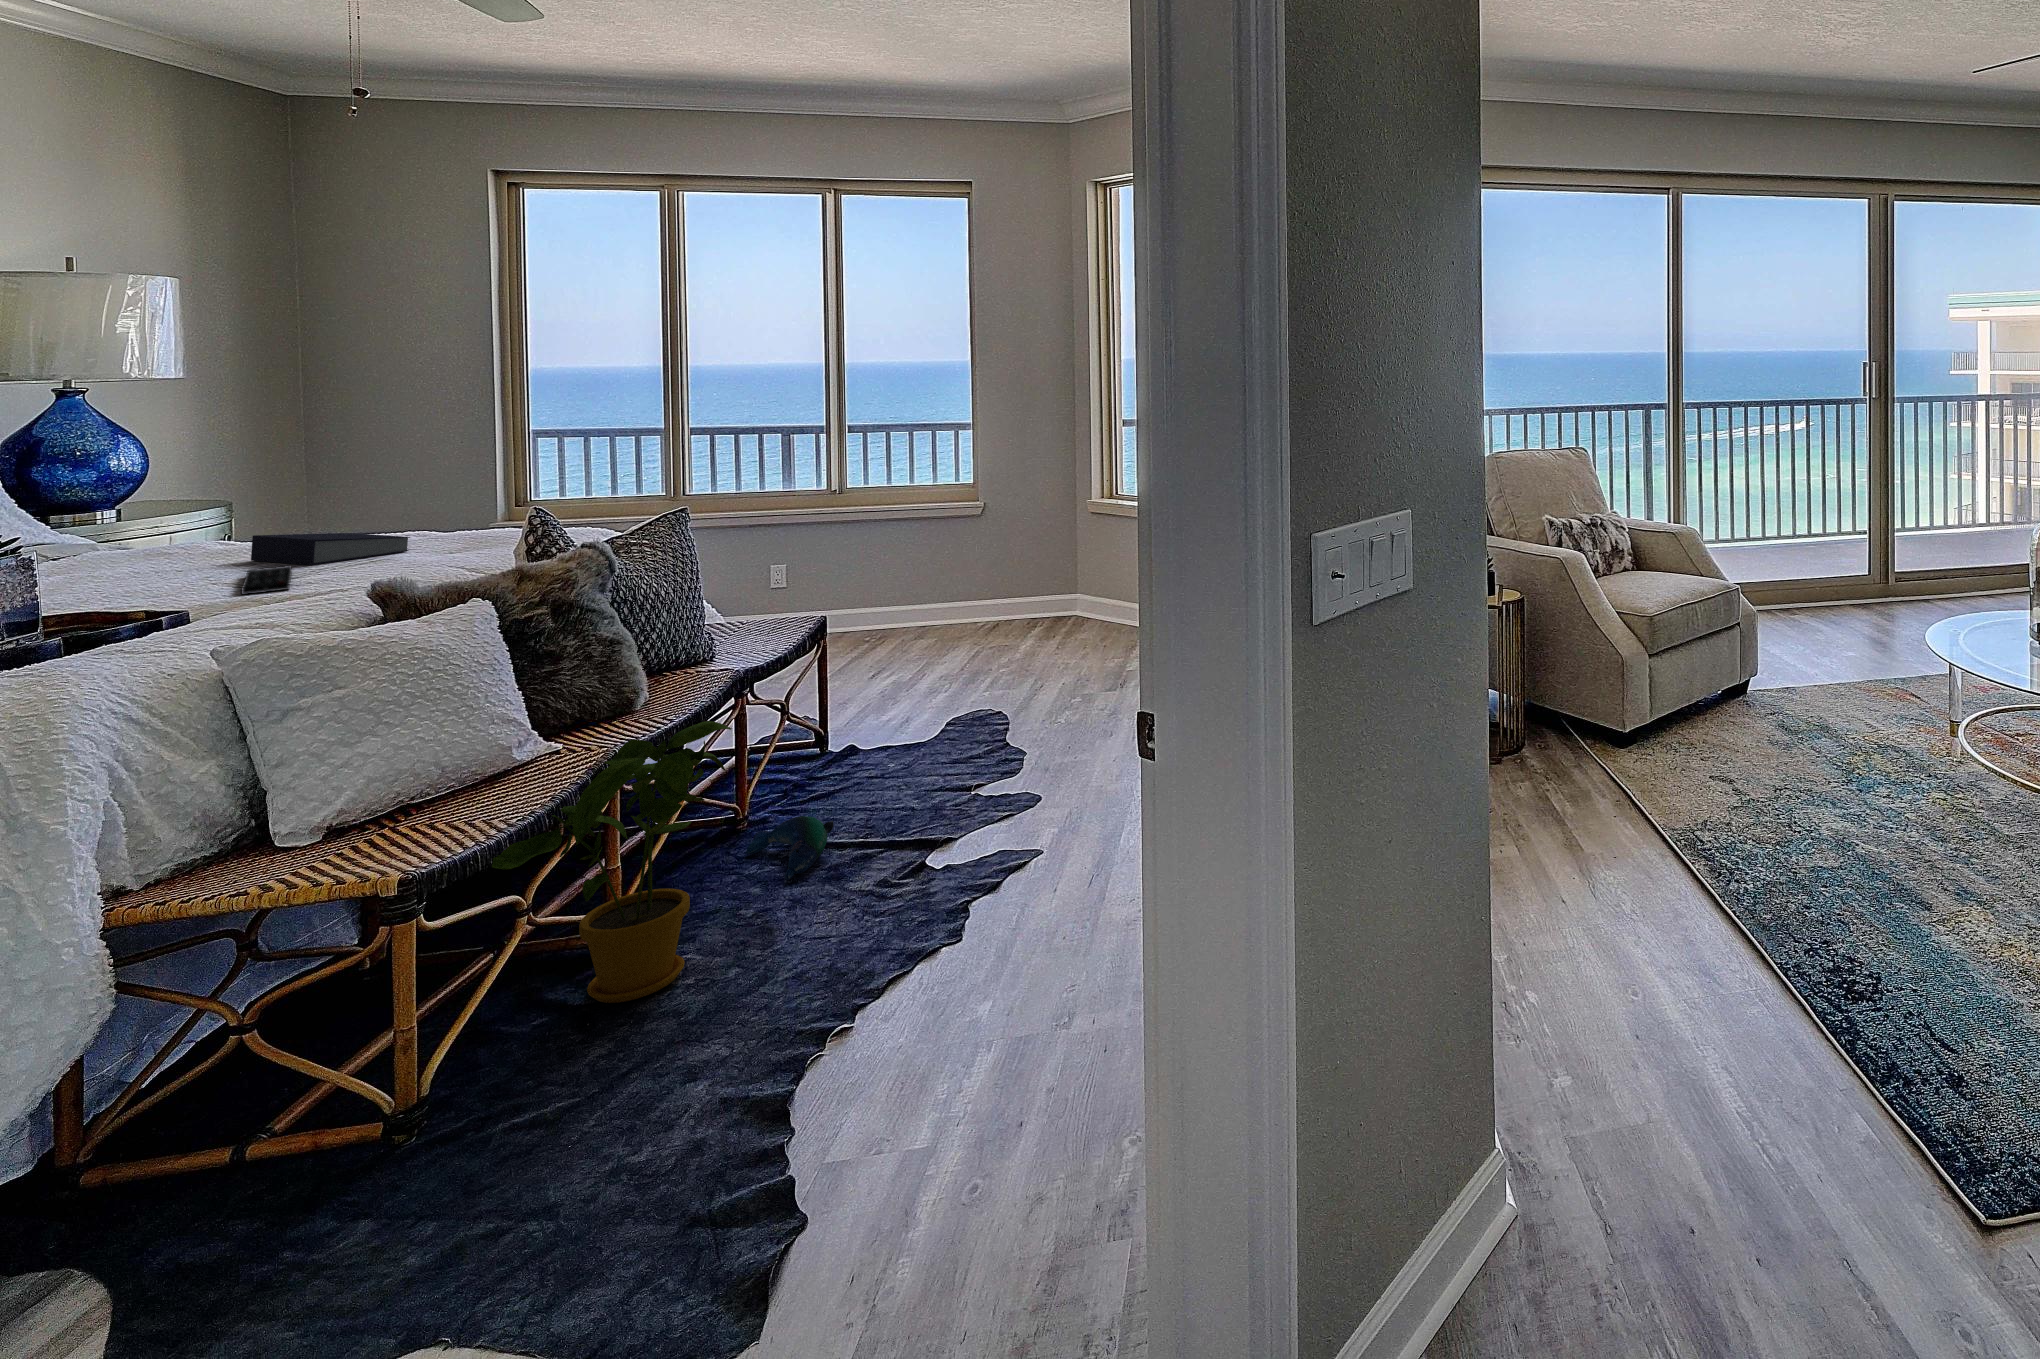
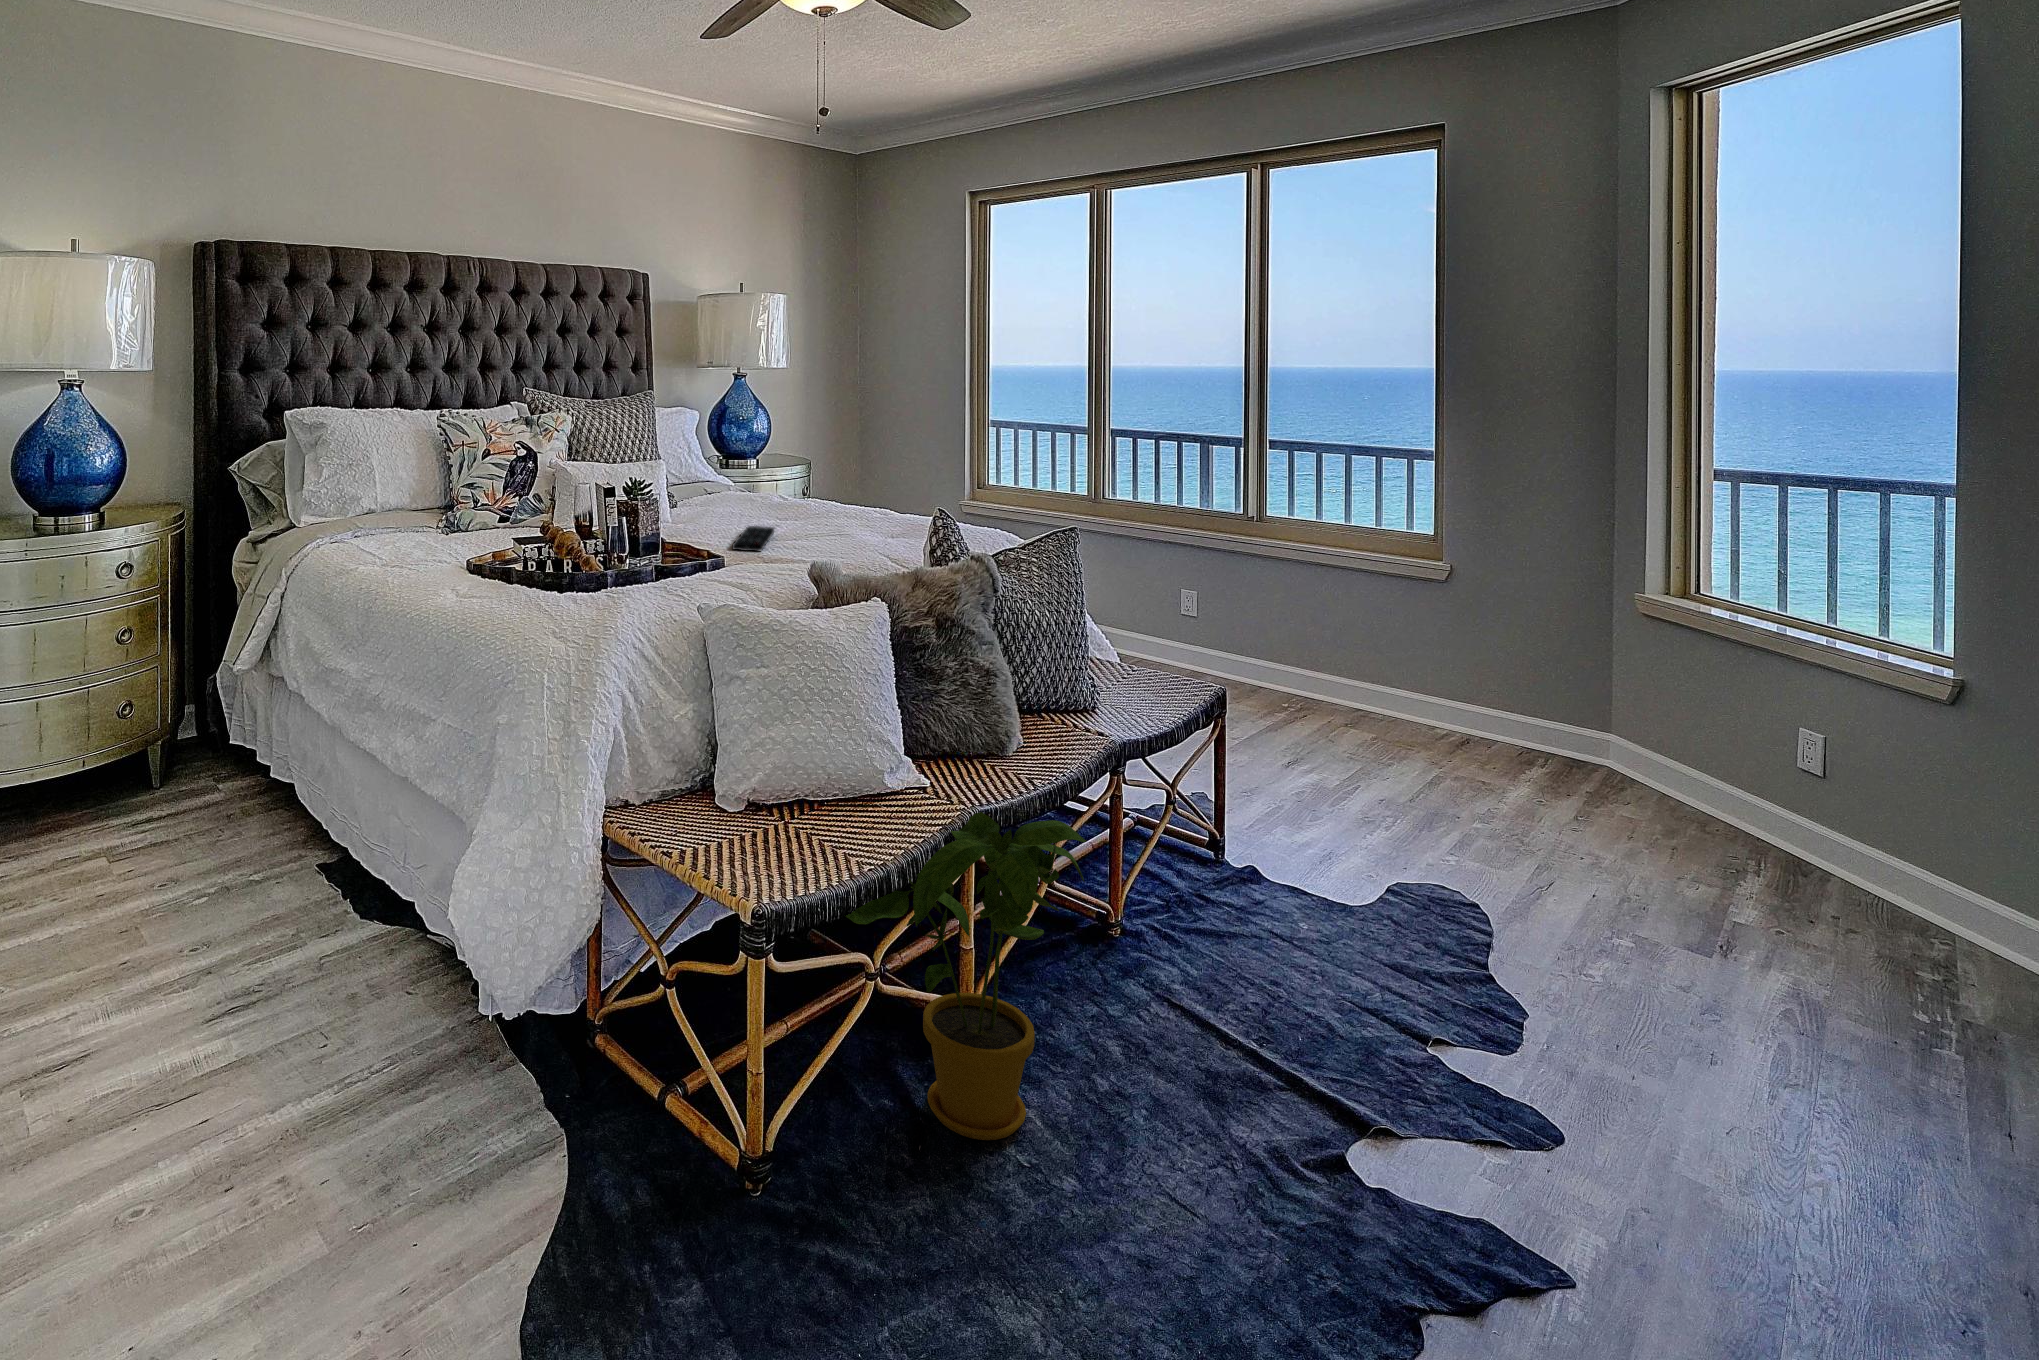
book: present [251,533,410,565] -> none [759,495,858,529]
plush toy: present [746,816,834,880] -> none [1114,950,1219,1044]

